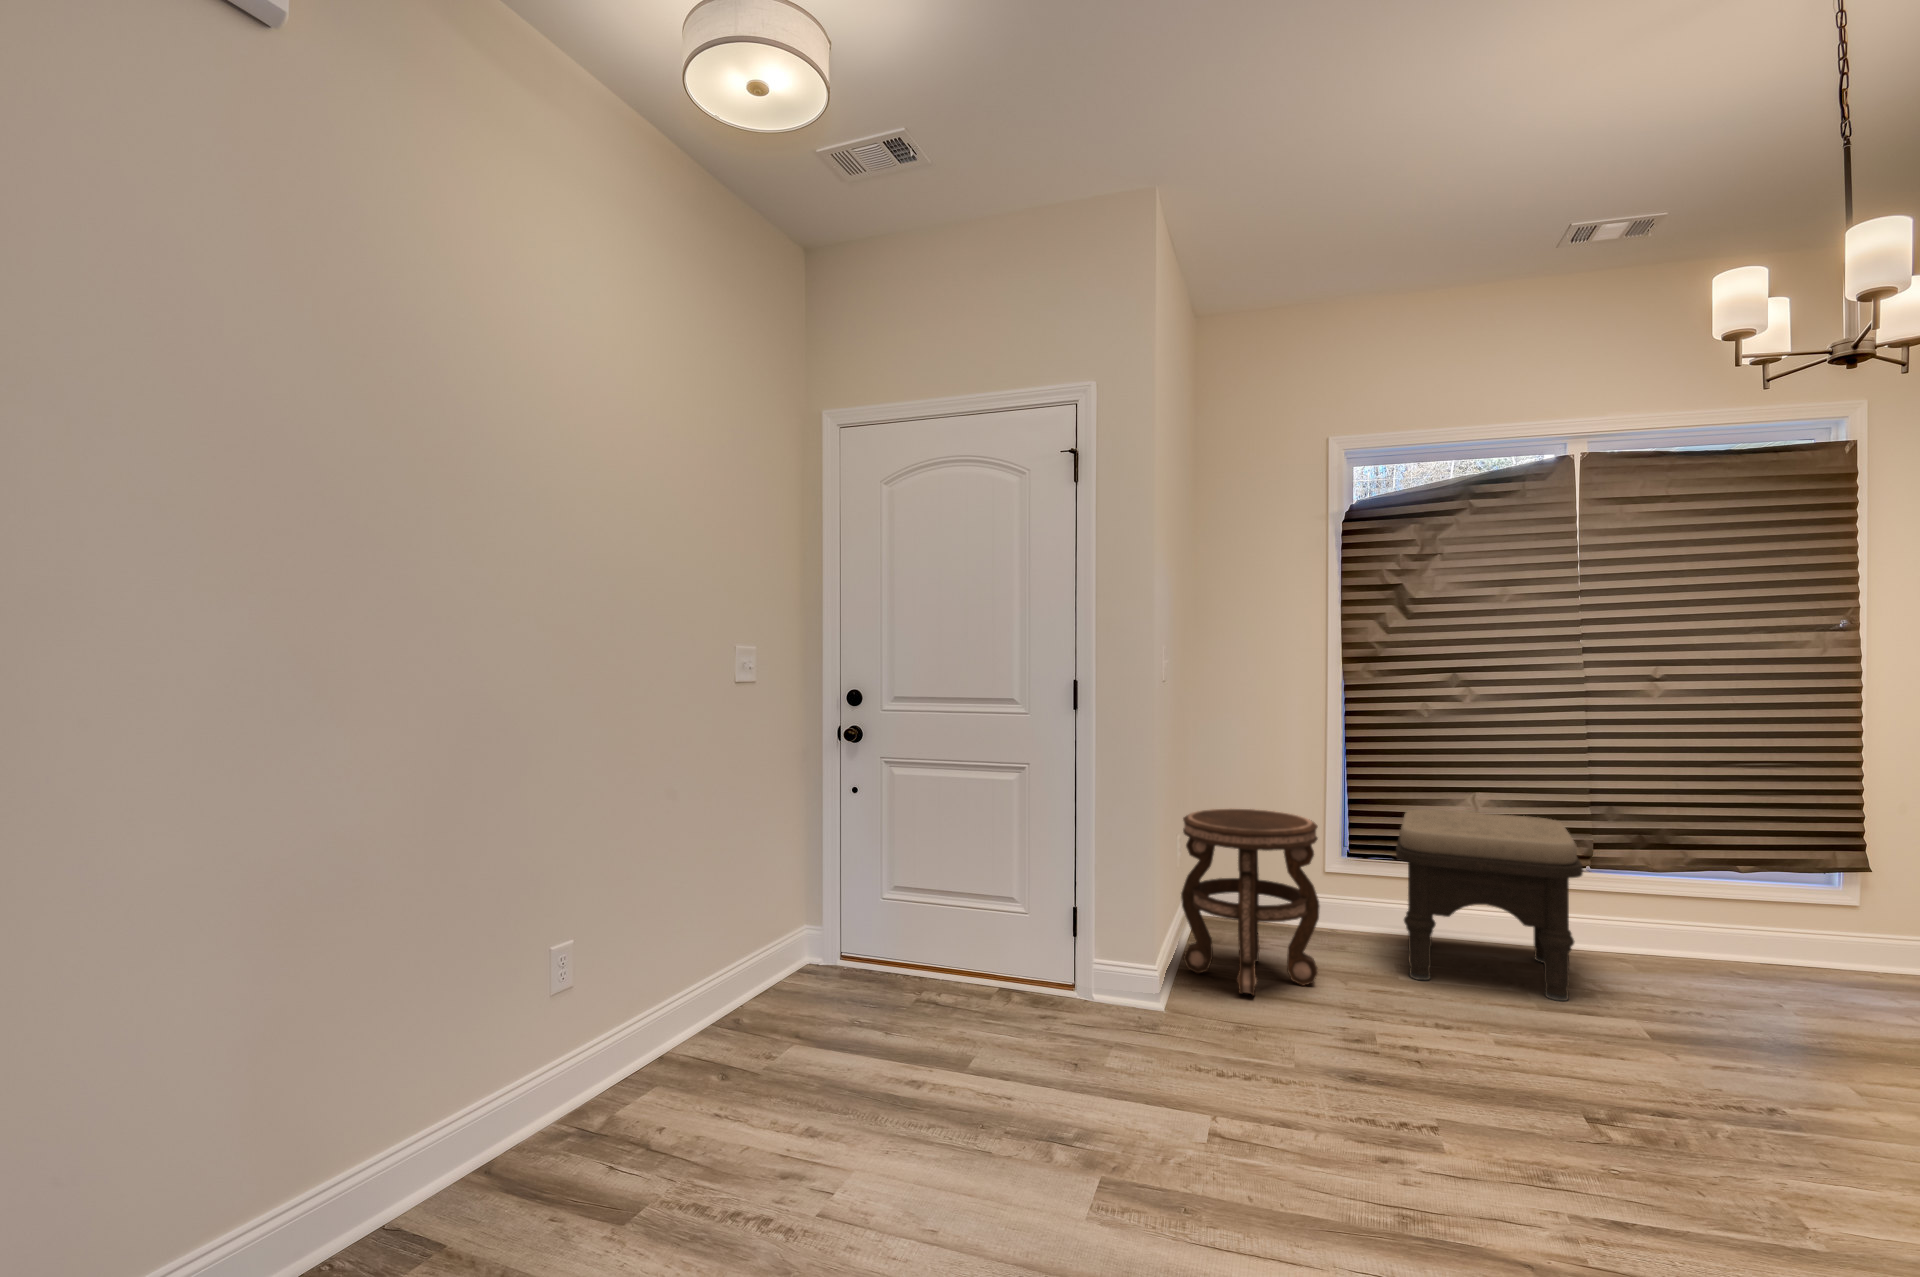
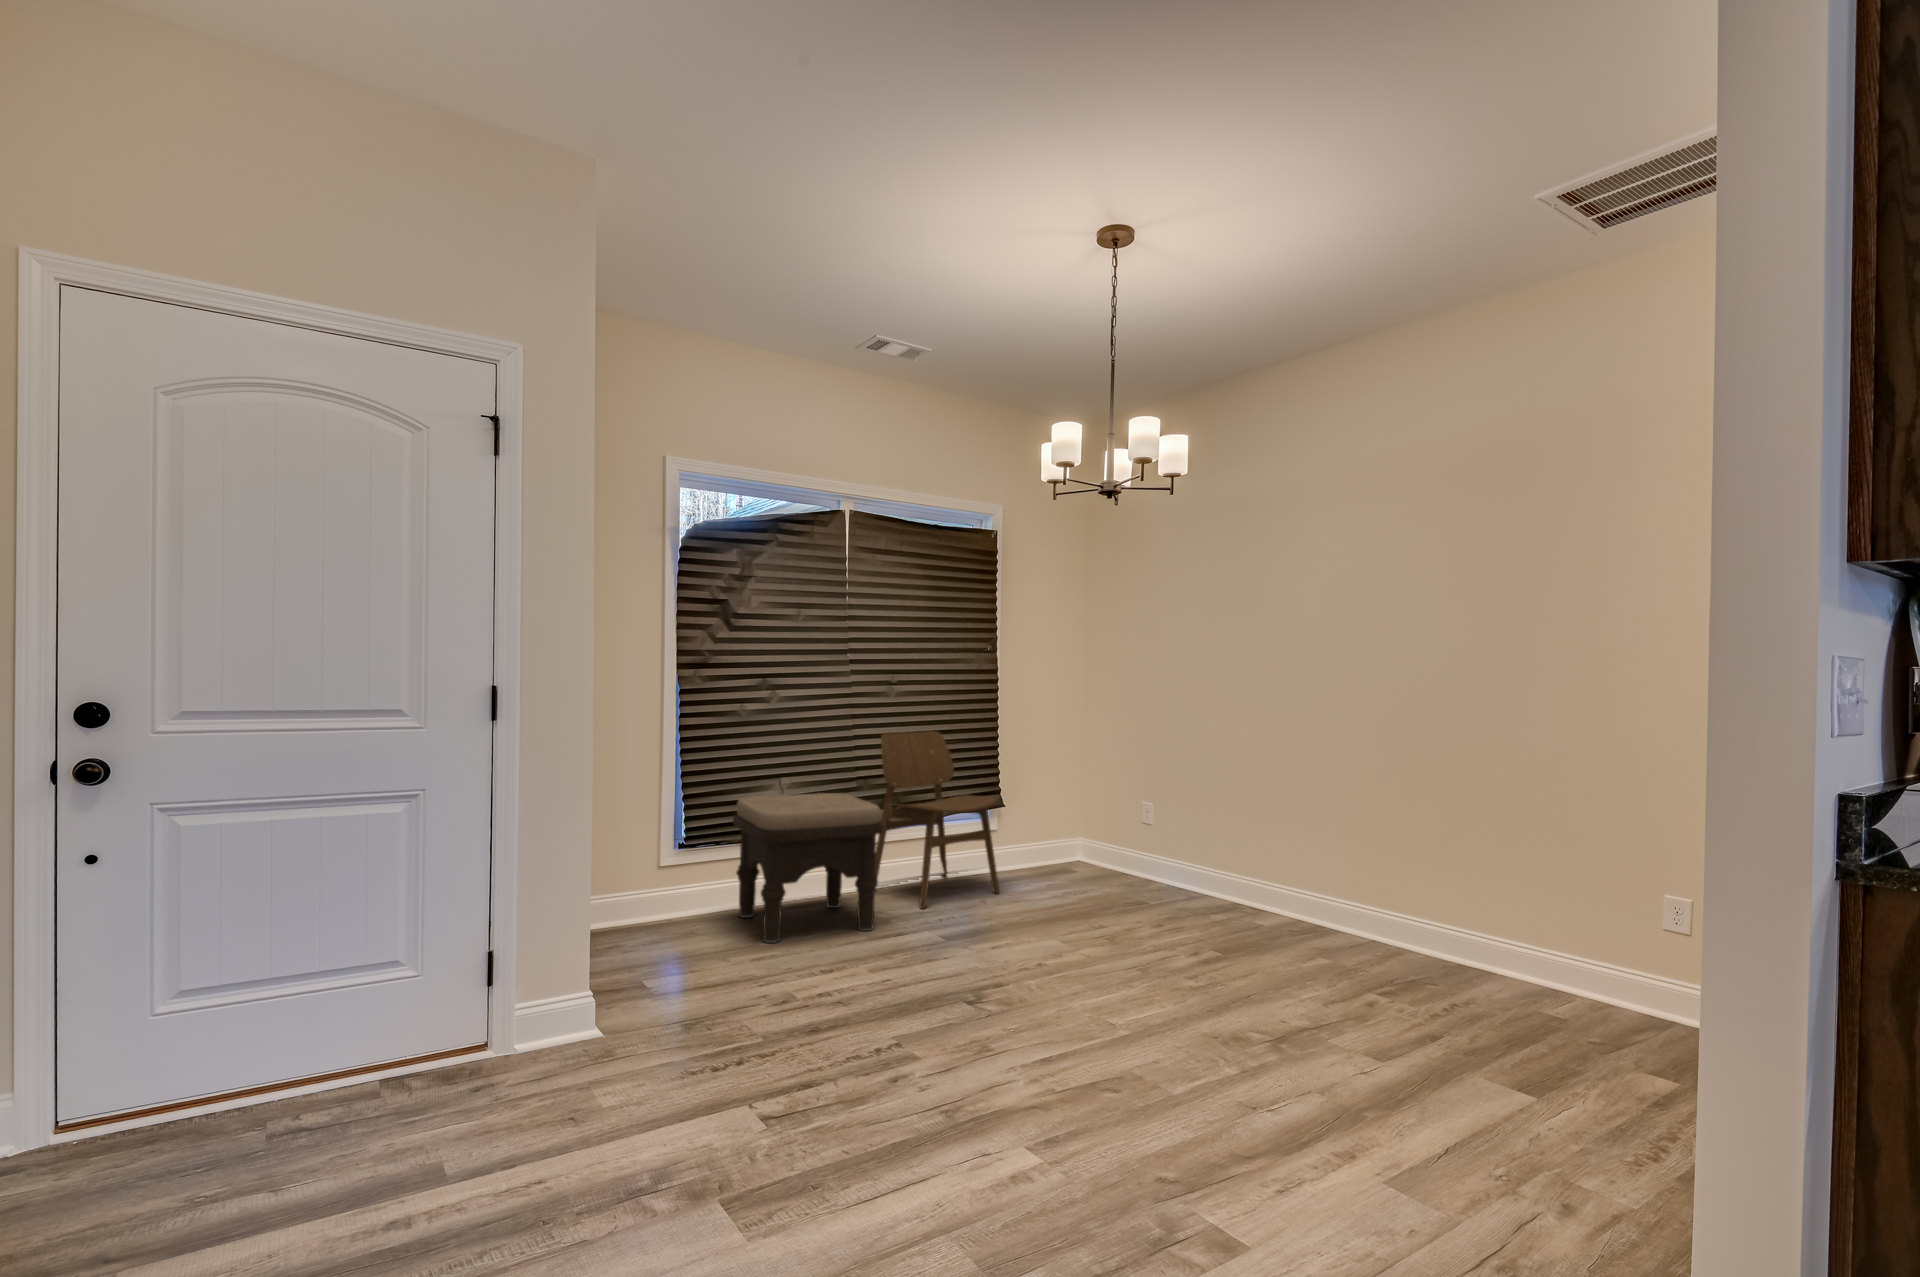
dining chair: none [1621,746,1858,1011] -> present [875,731,999,909]
side table: present [1181,809,1320,996] -> none [575,812,716,998]

